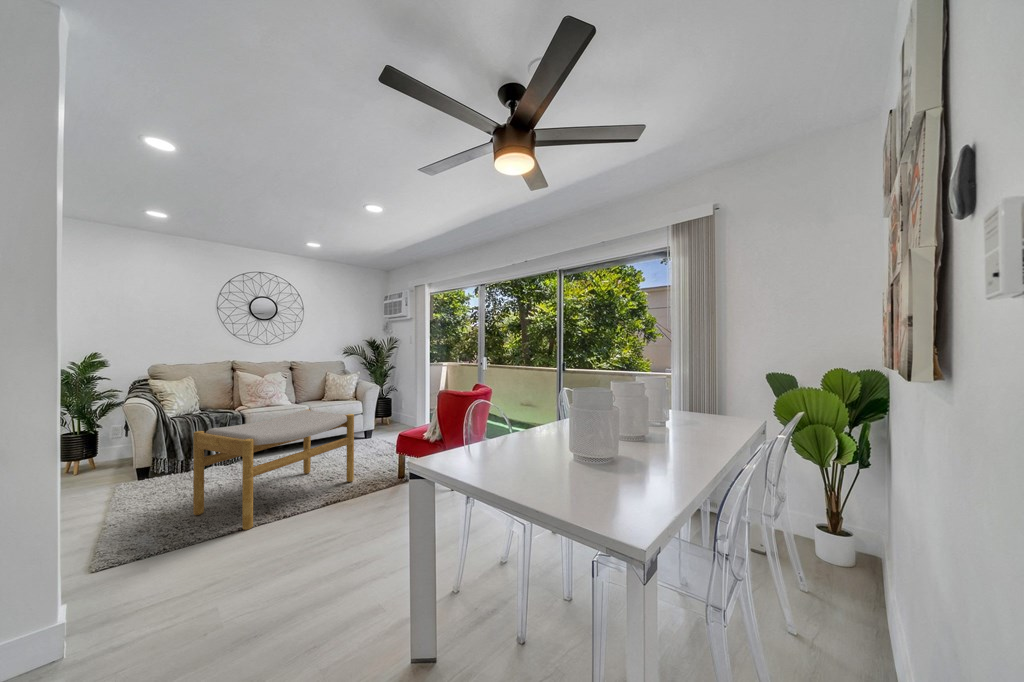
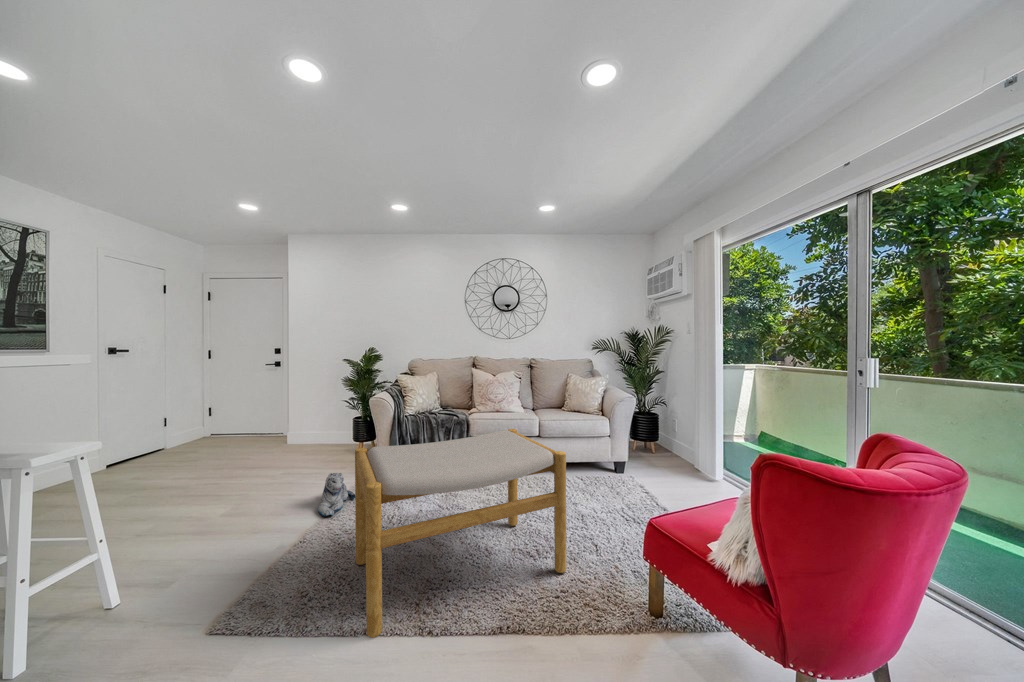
plush toy: none [94,471,137,509] -> present [318,473,355,517]

